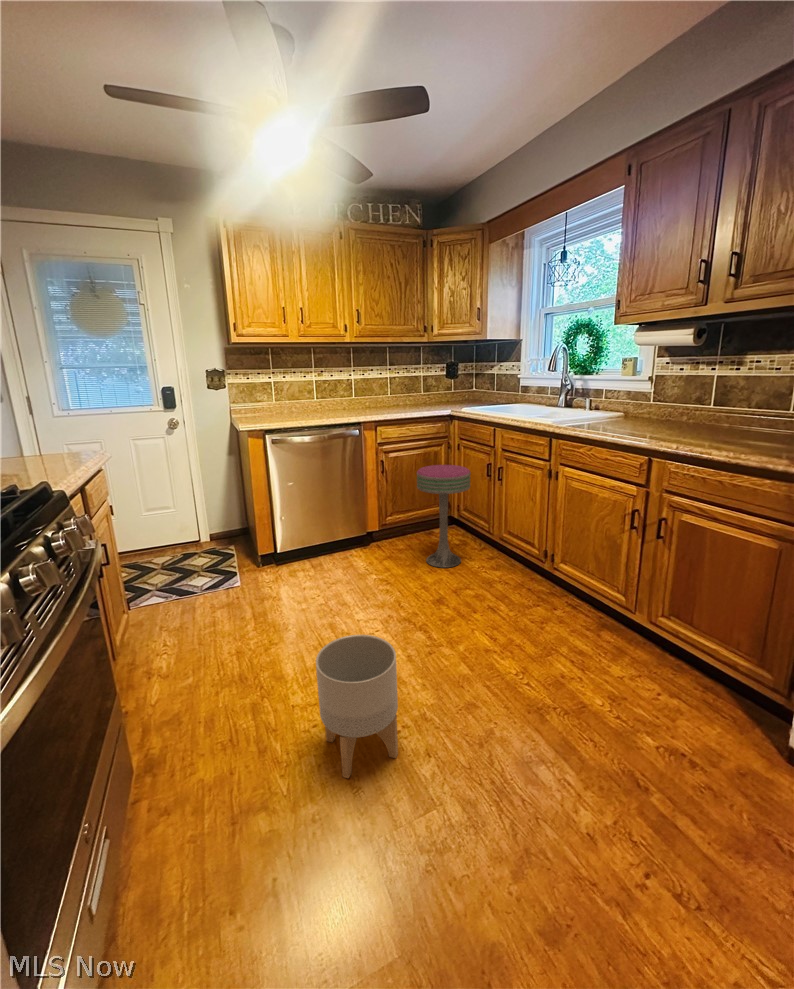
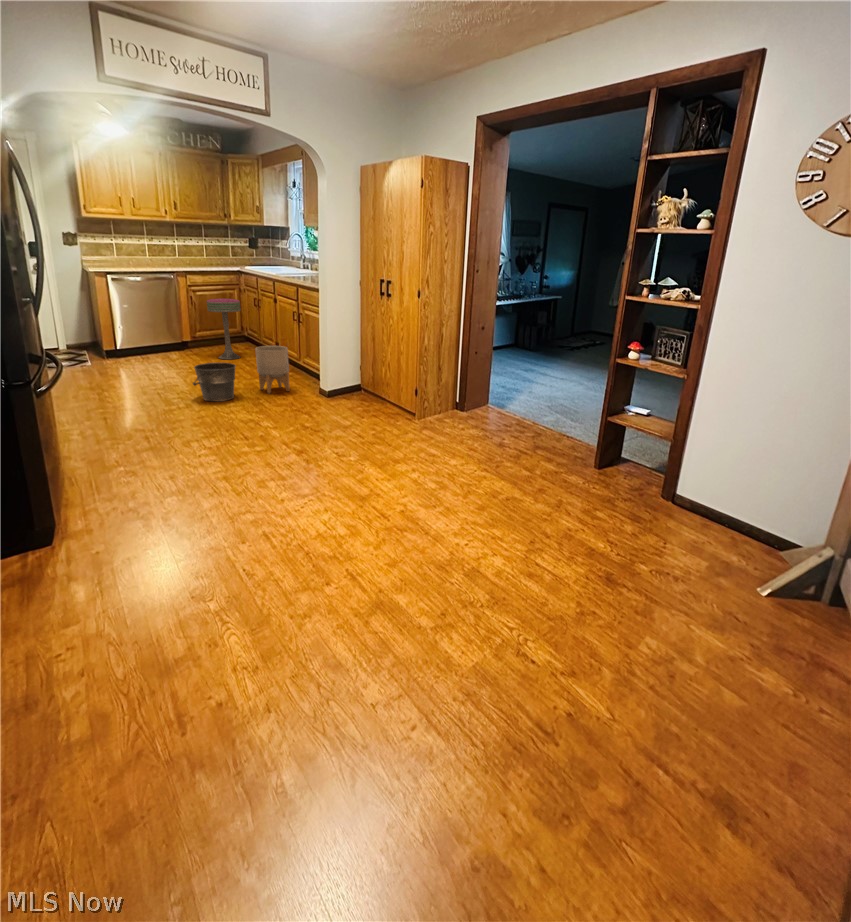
planter: present [316,635,398,778] -> present [256,346,290,394]
bucket: none [496,700,628,848] -> present [193,363,236,401]

